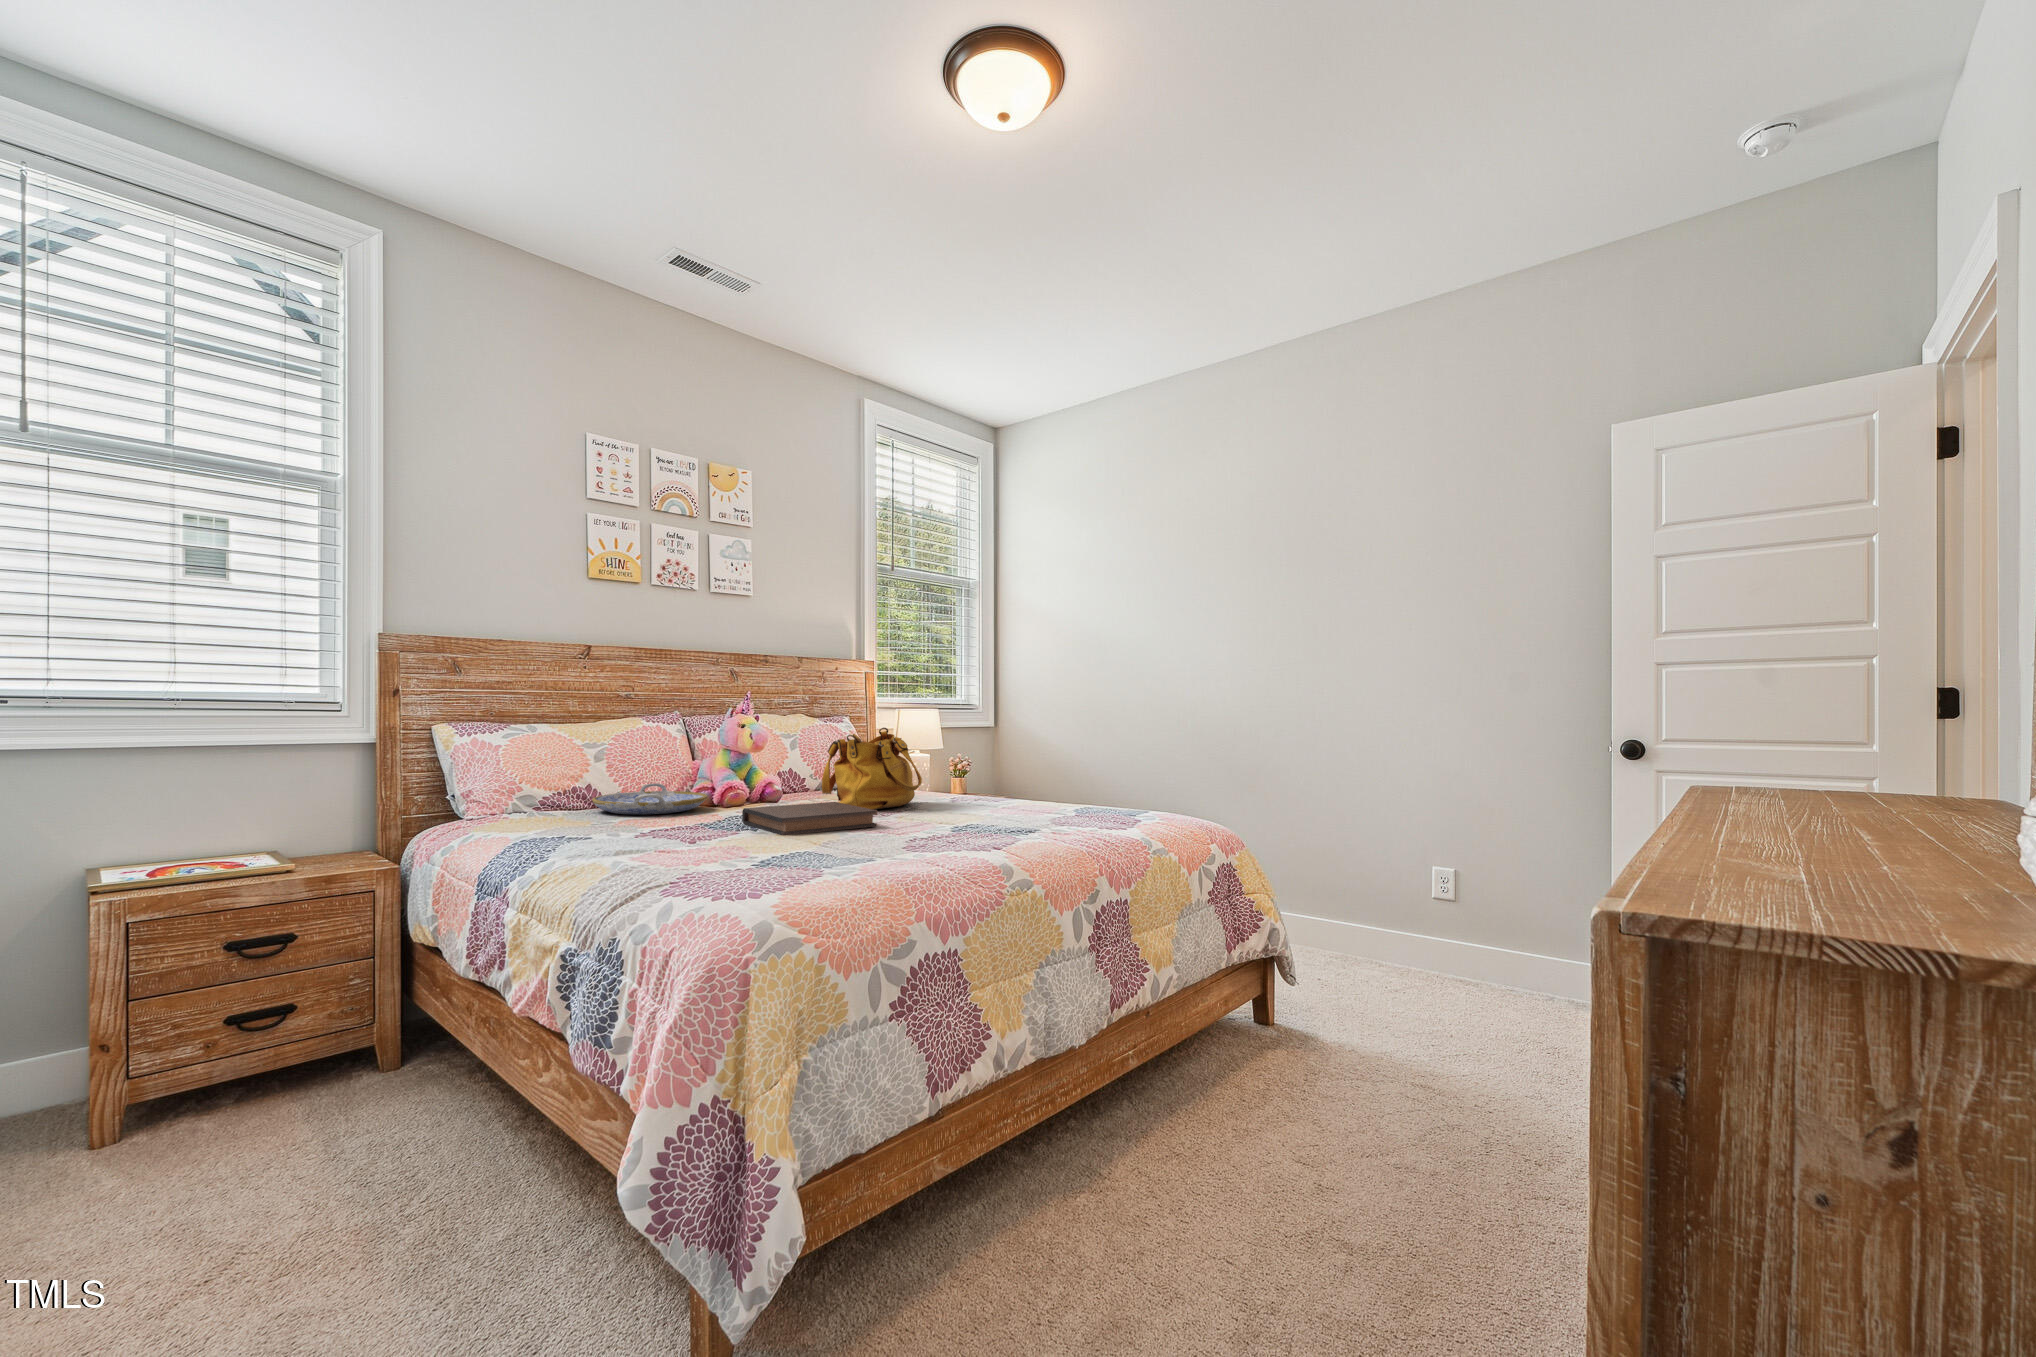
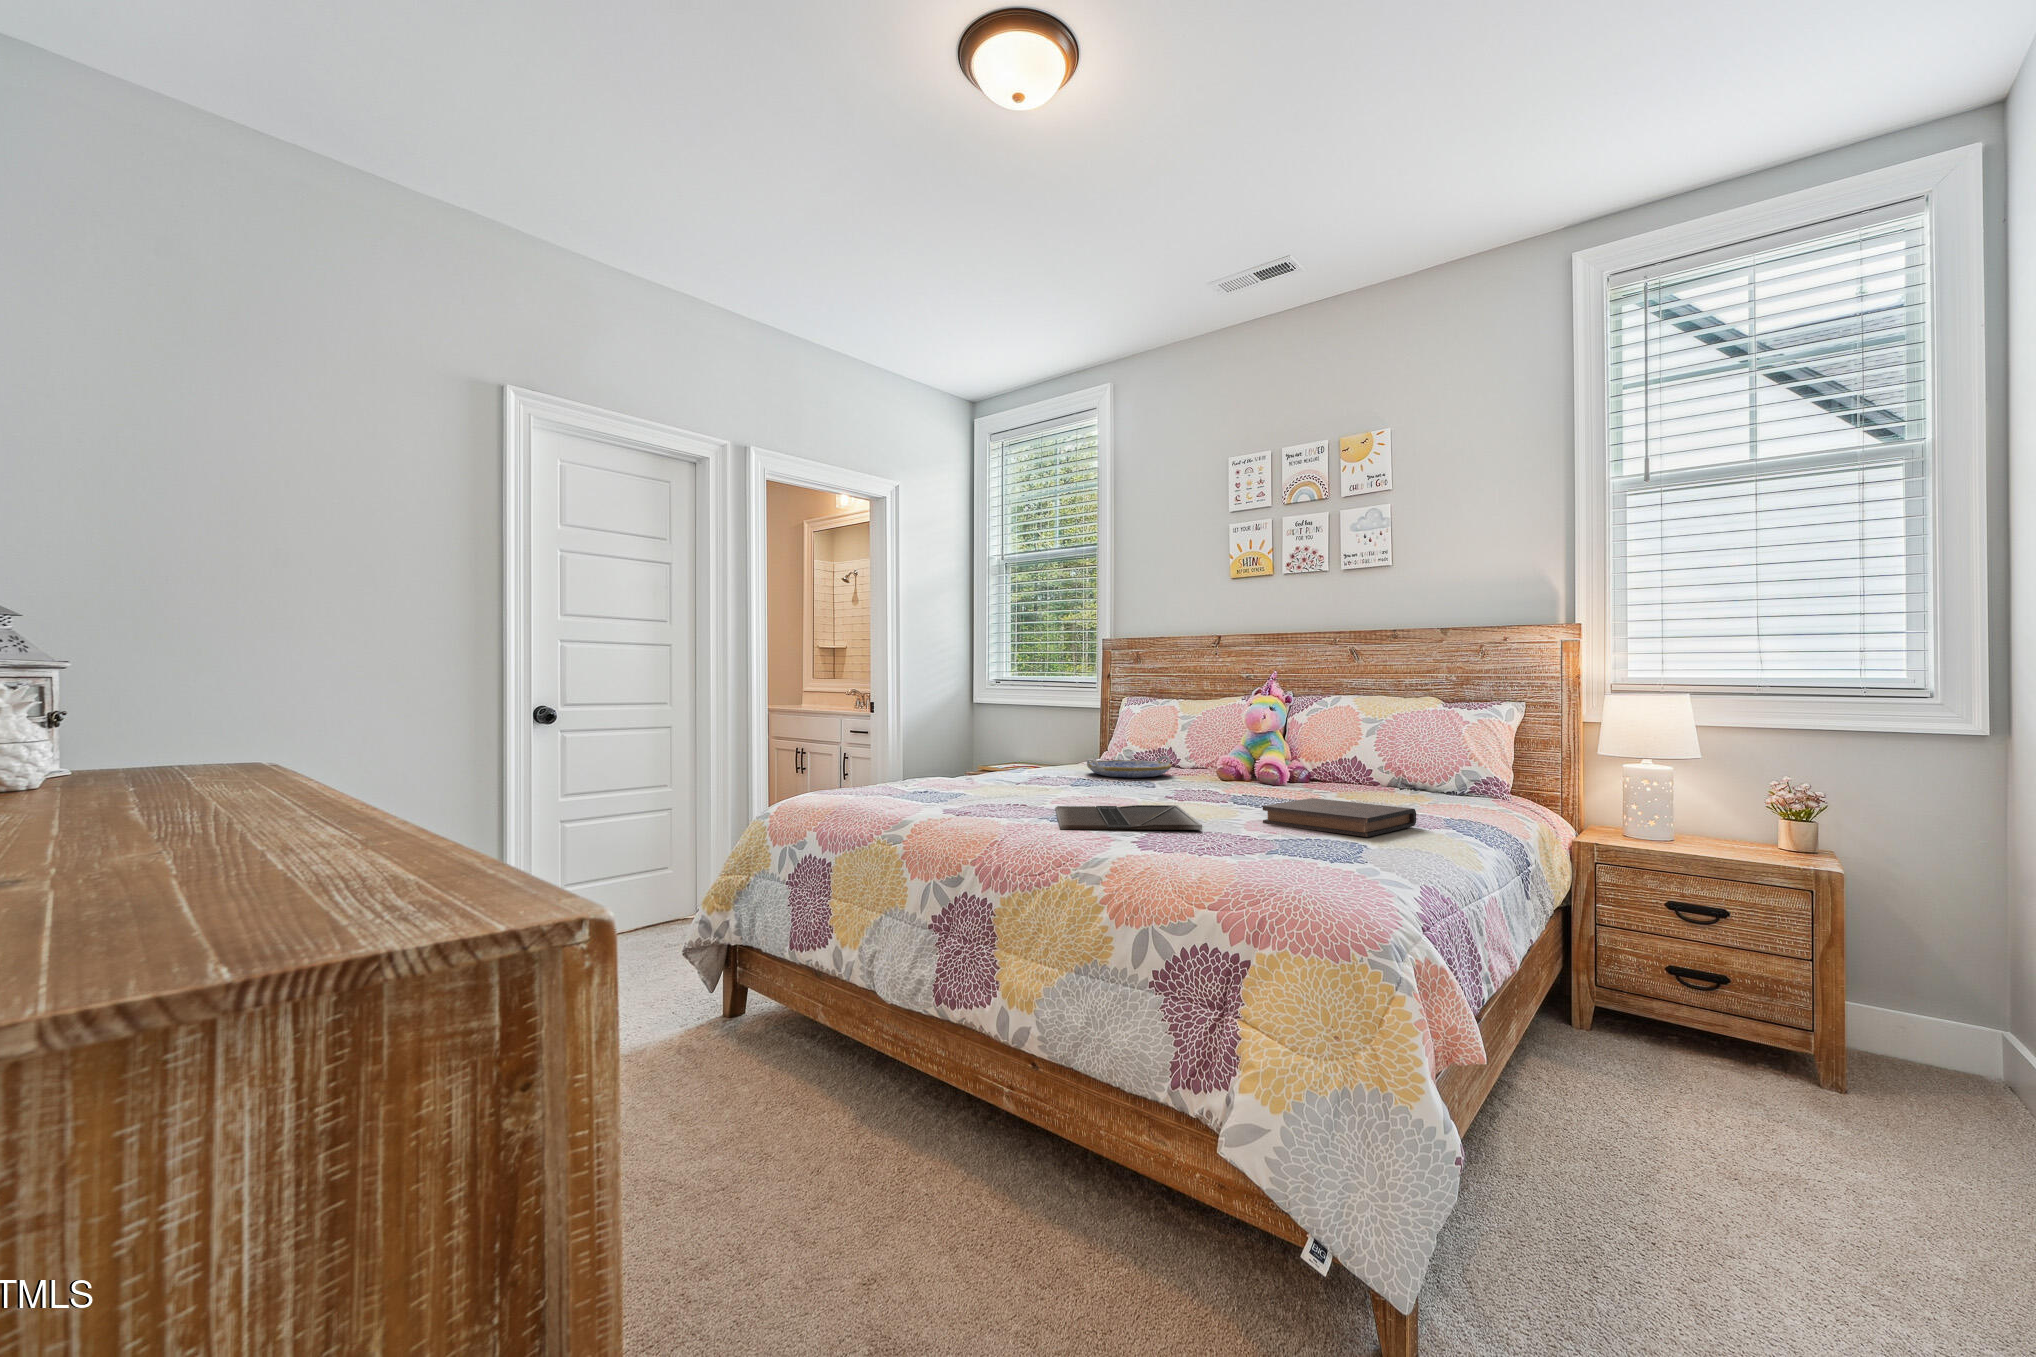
handbag: present [822,728,922,810] -> none [1186,712,1303,802]
book: present [742,802,877,835] -> present [1263,798,1416,837]
laptop: none [929,813,1058,836] -> present [1055,805,1202,830]

